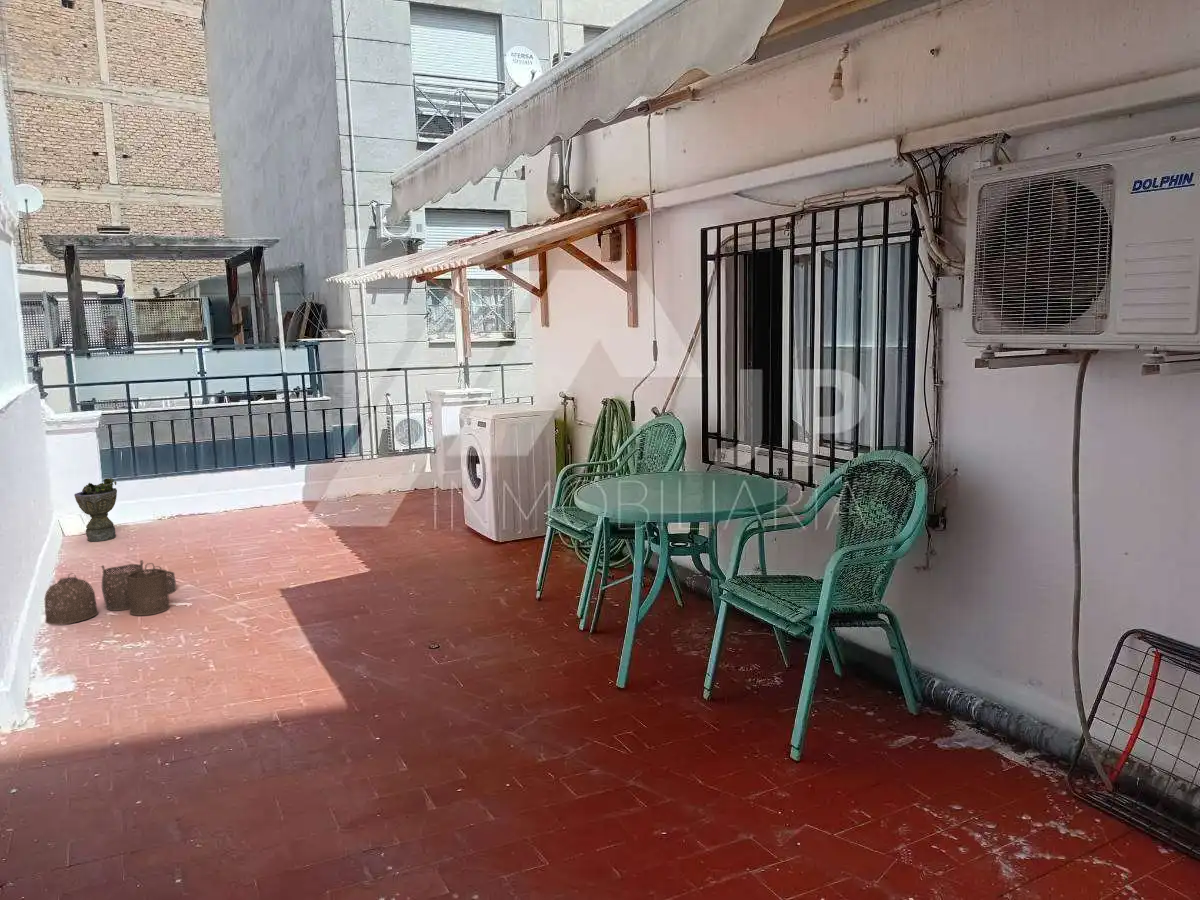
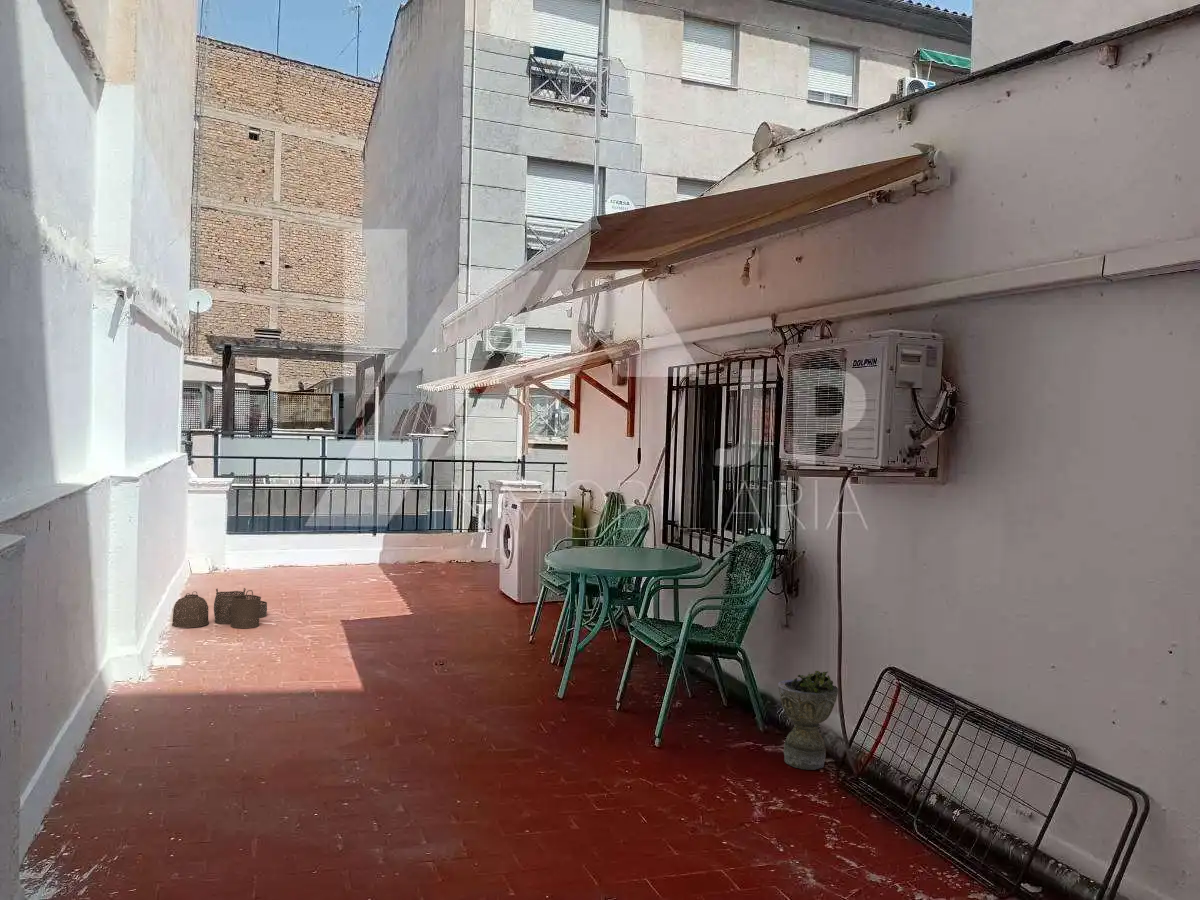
planter: present [74,478,117,541] -> present [778,671,838,770]

